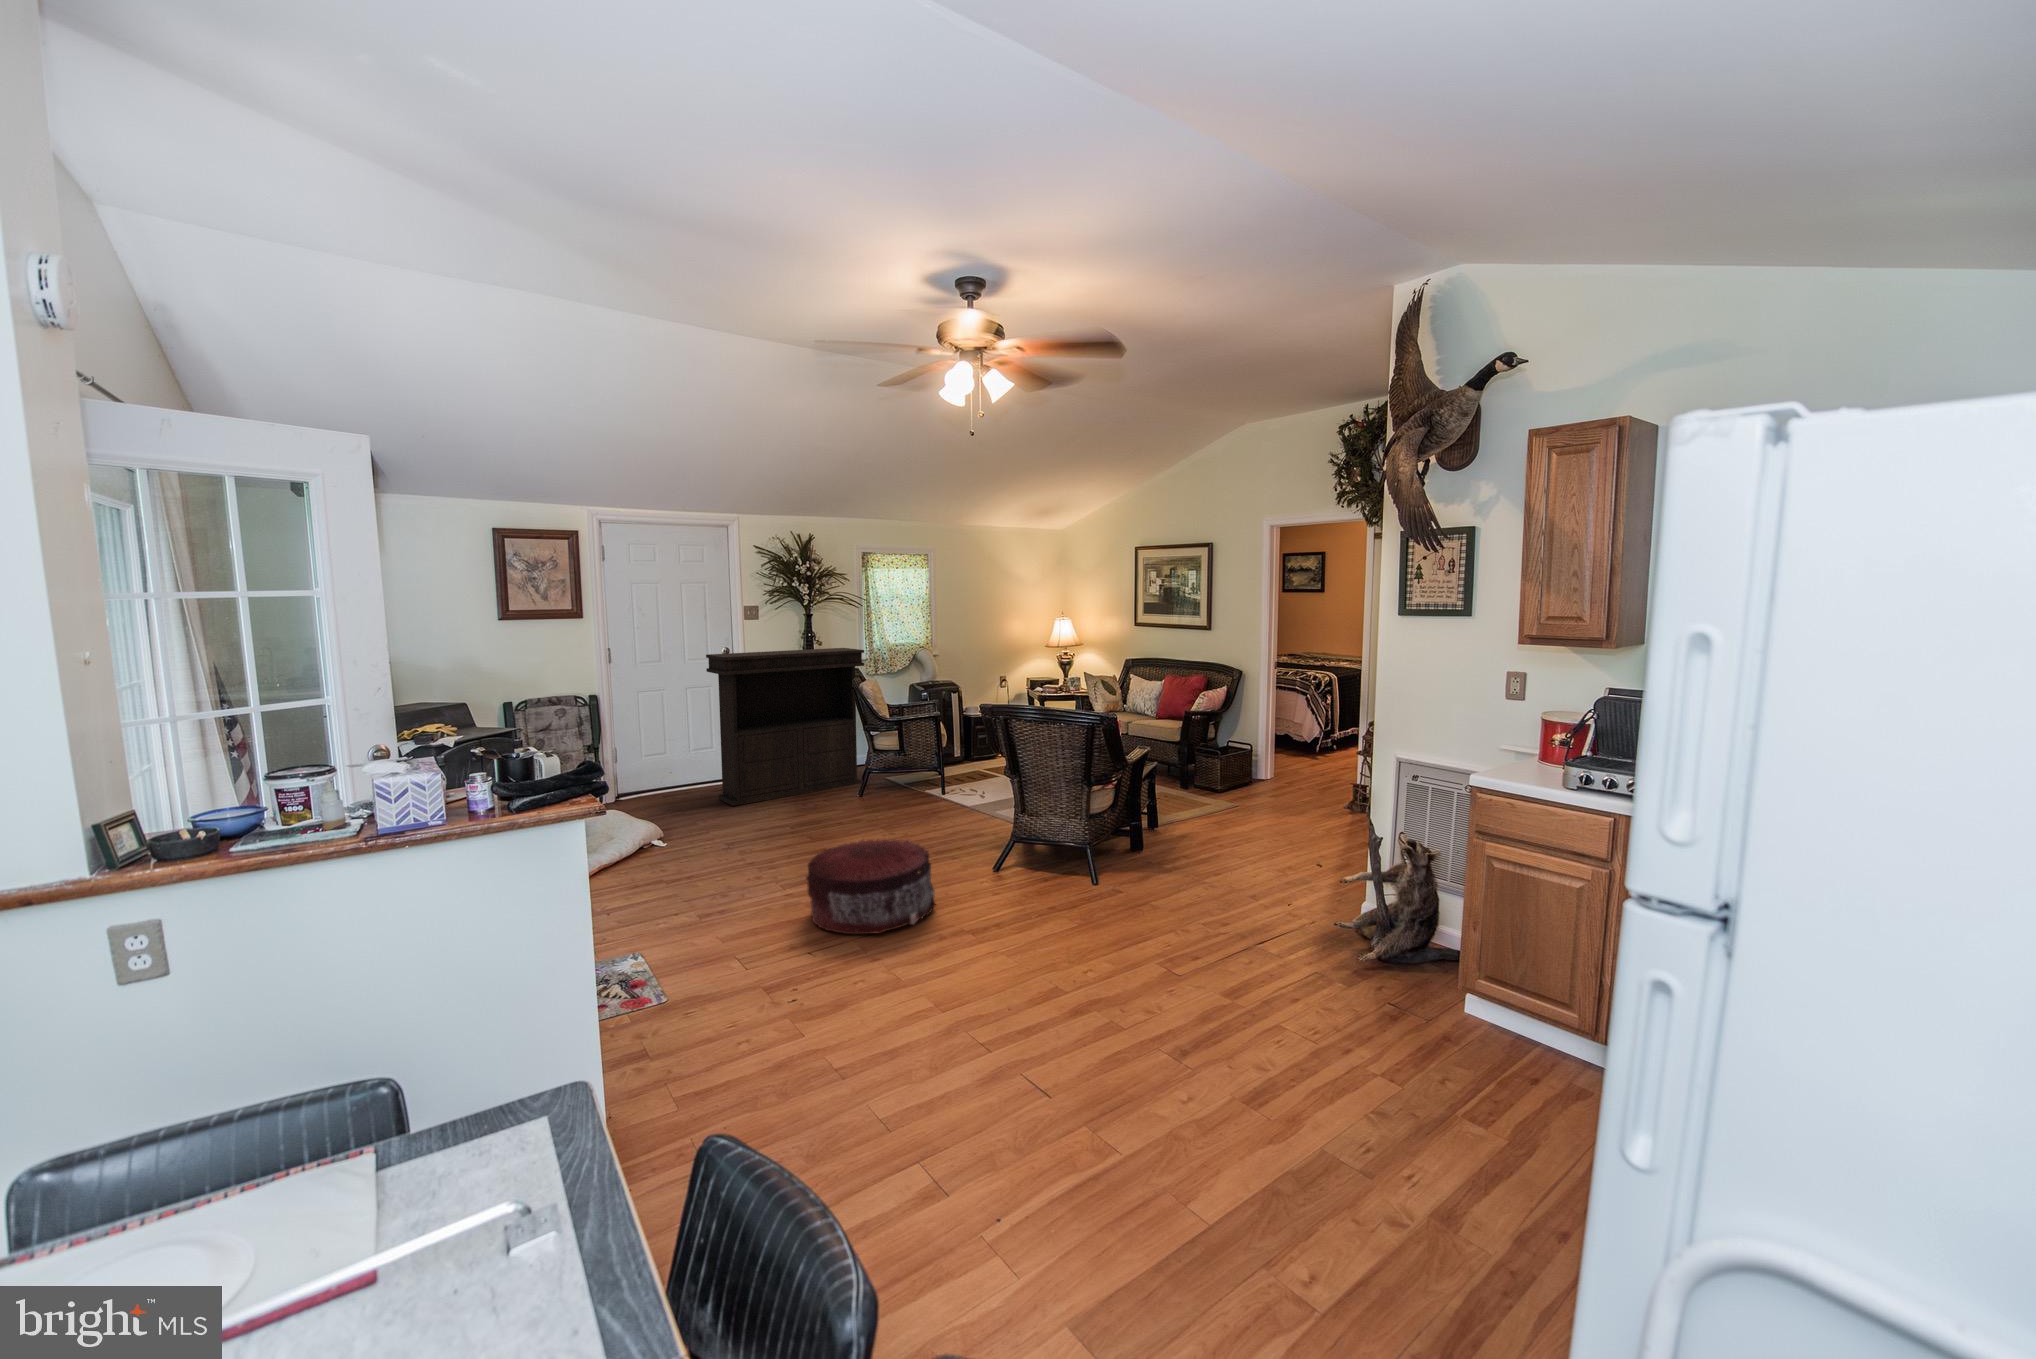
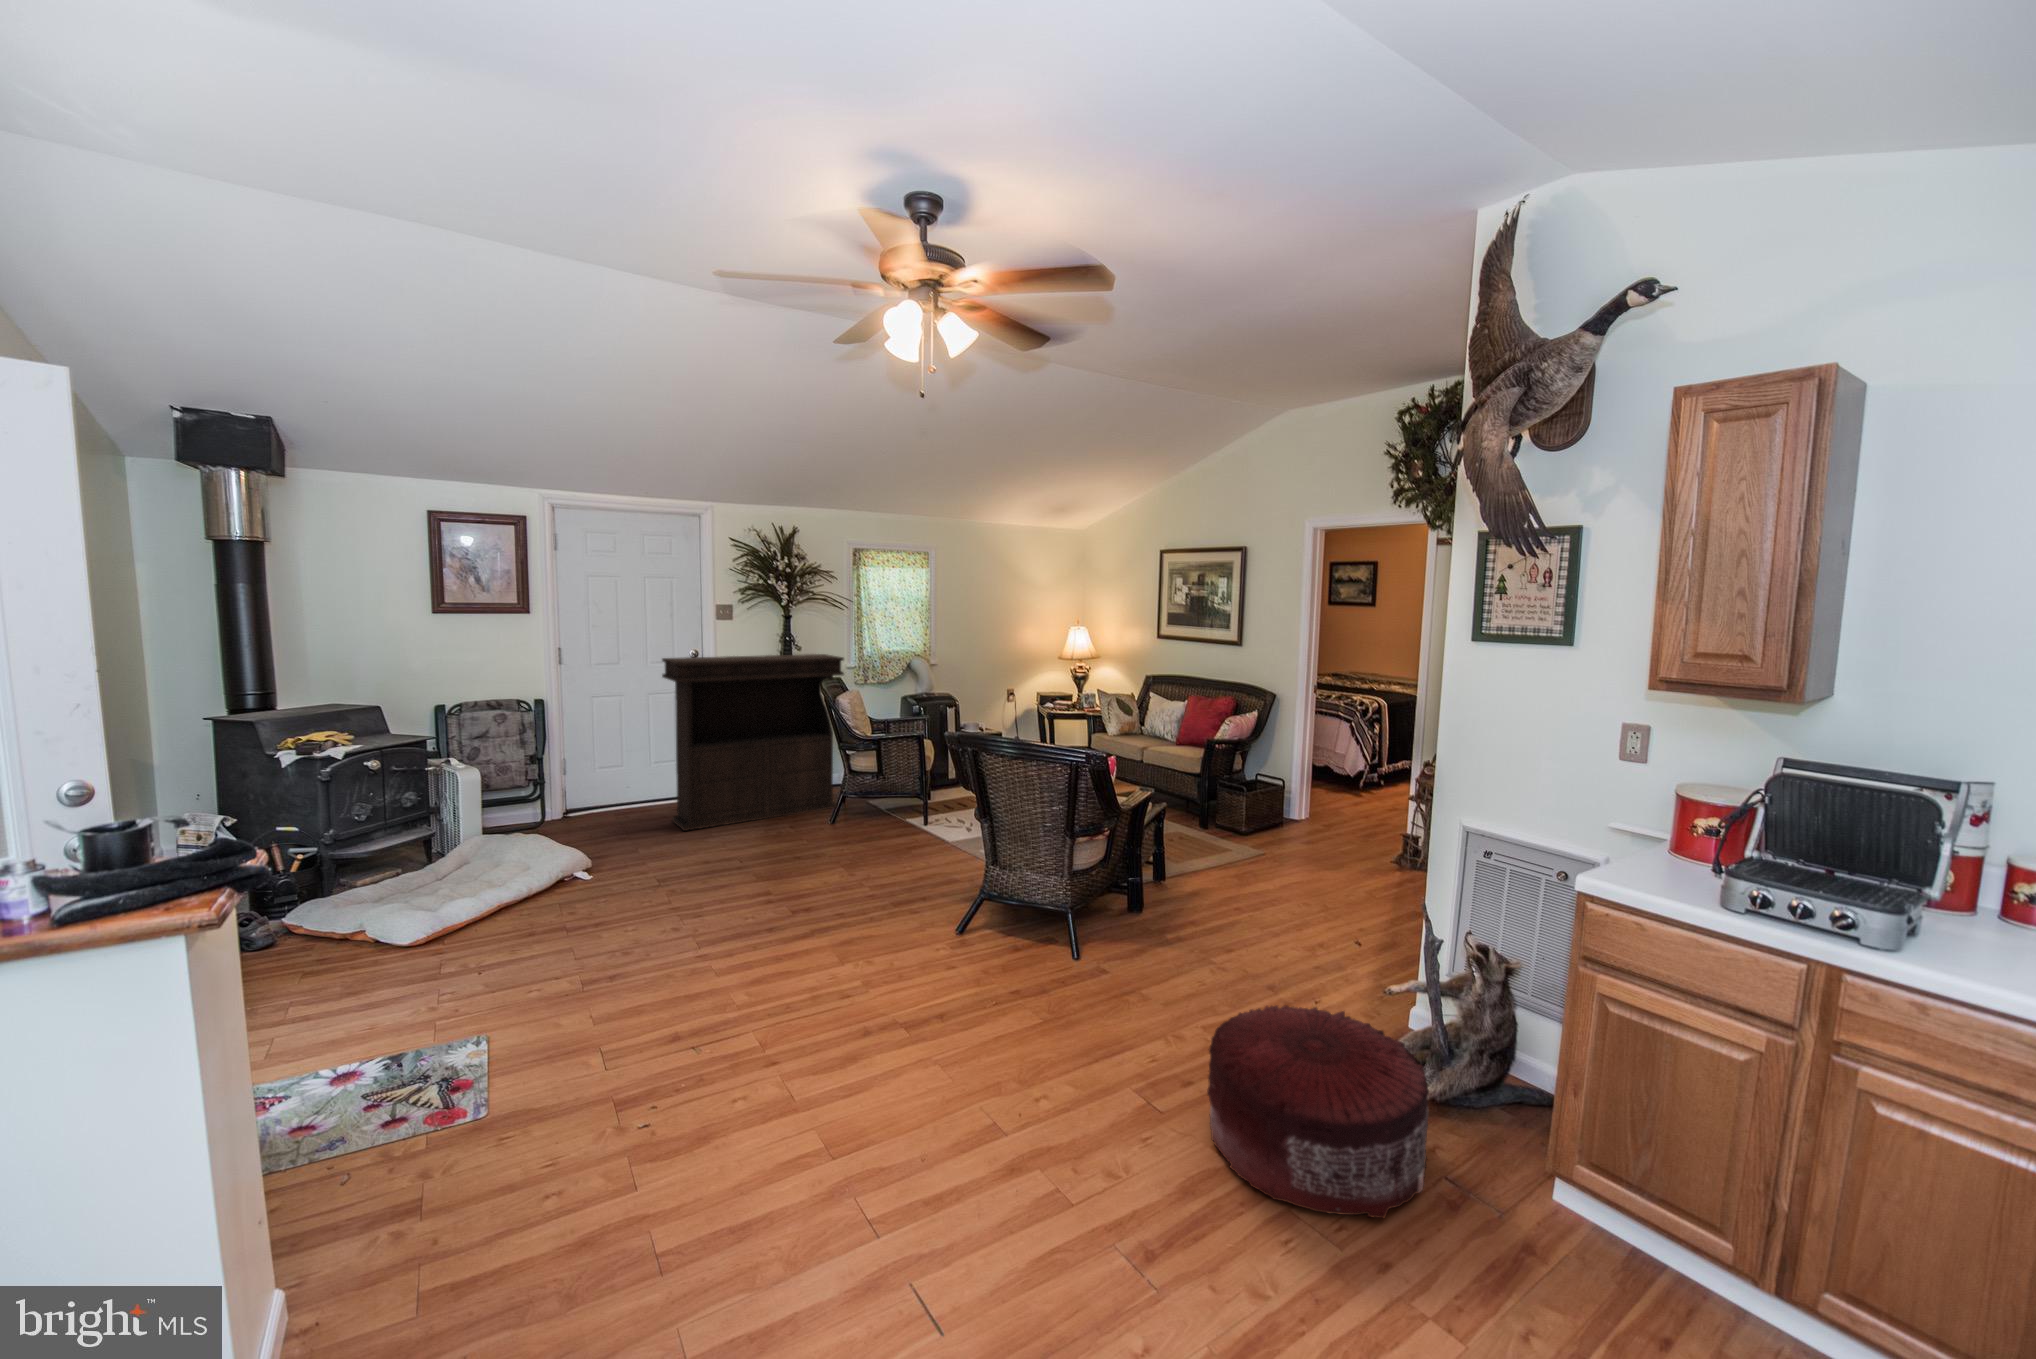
pouf: present [806,839,936,934] -> present [1207,1005,1429,1218]

